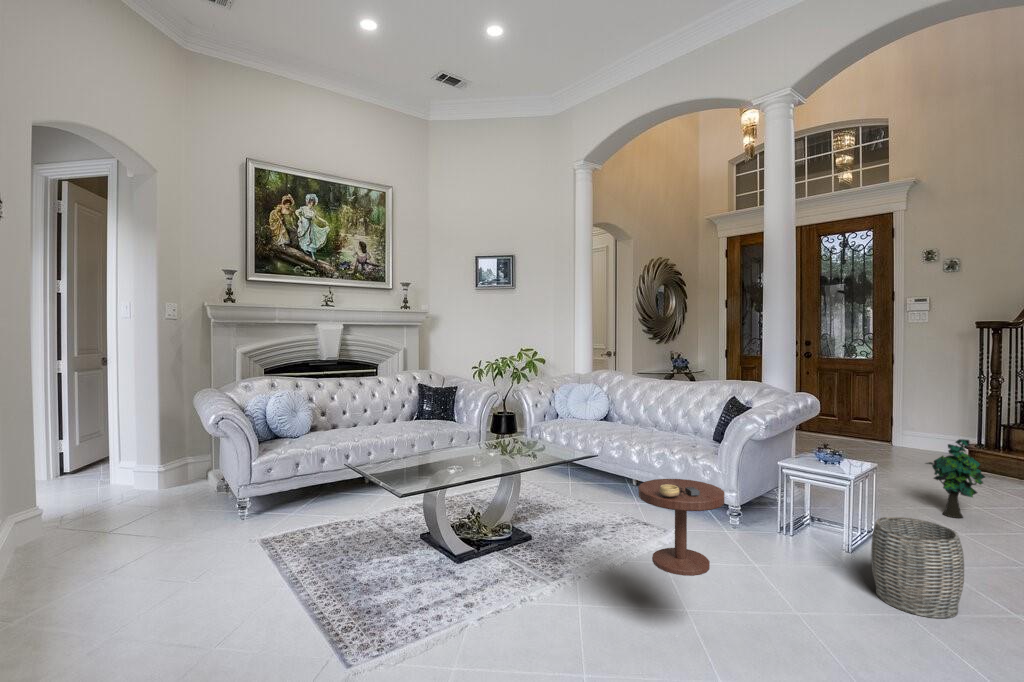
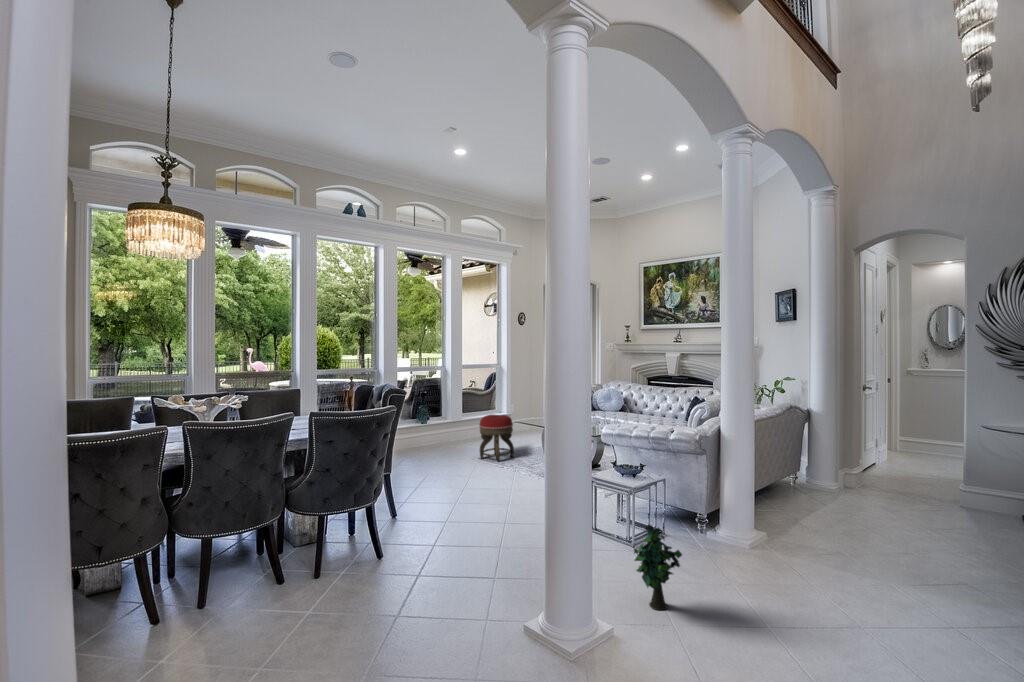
footstool: none [281,469,389,628] -> present [479,415,514,462]
side table: present [639,479,724,576] -> none [451,433,481,493]
woven basket: present [871,517,964,618] -> none [466,492,505,544]

